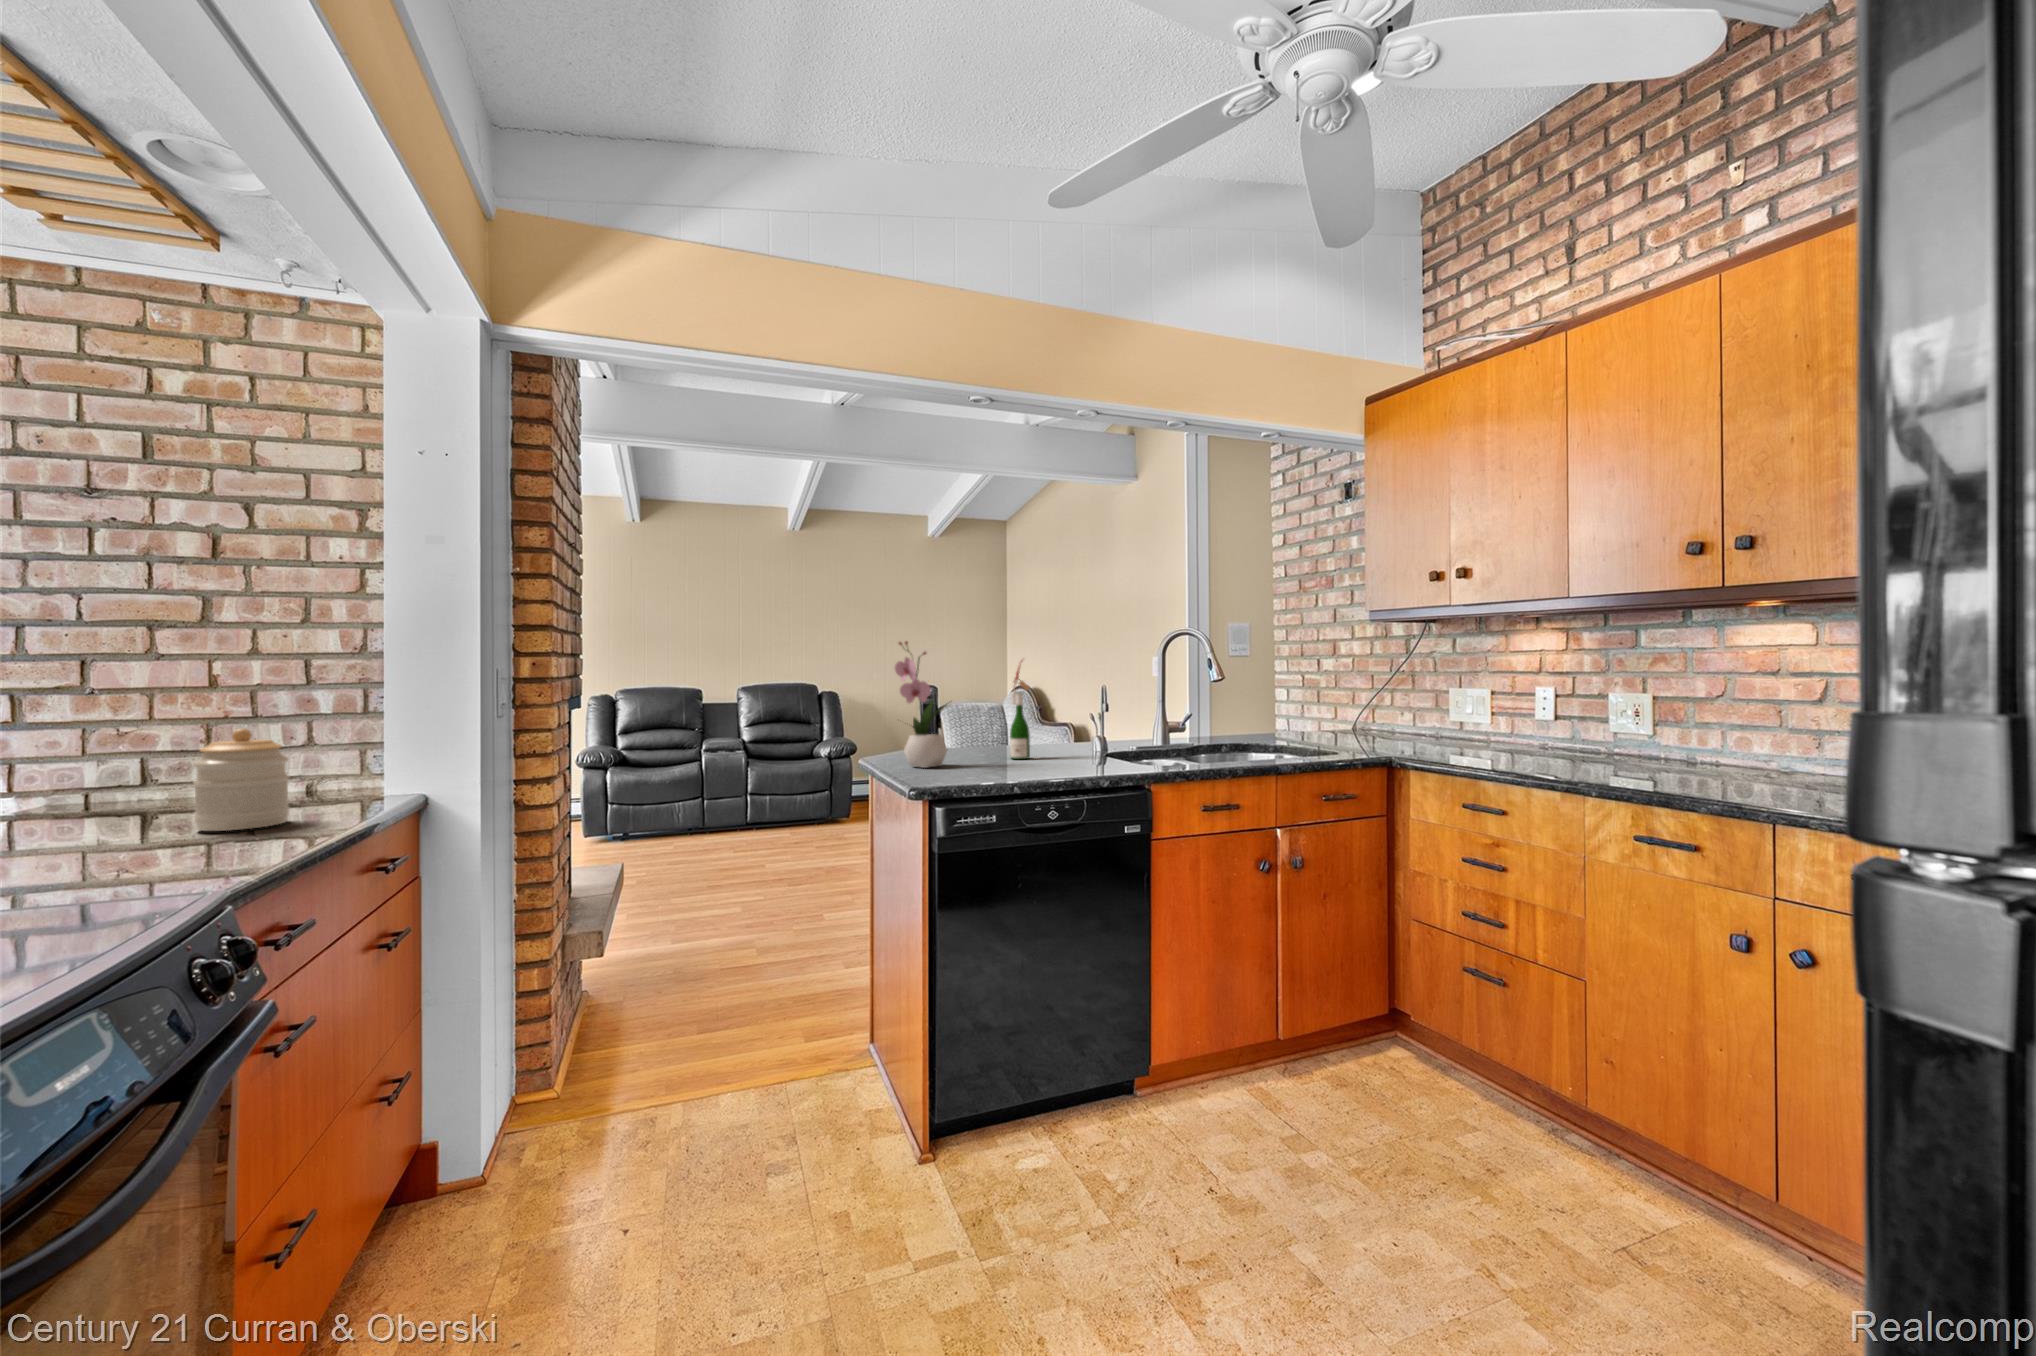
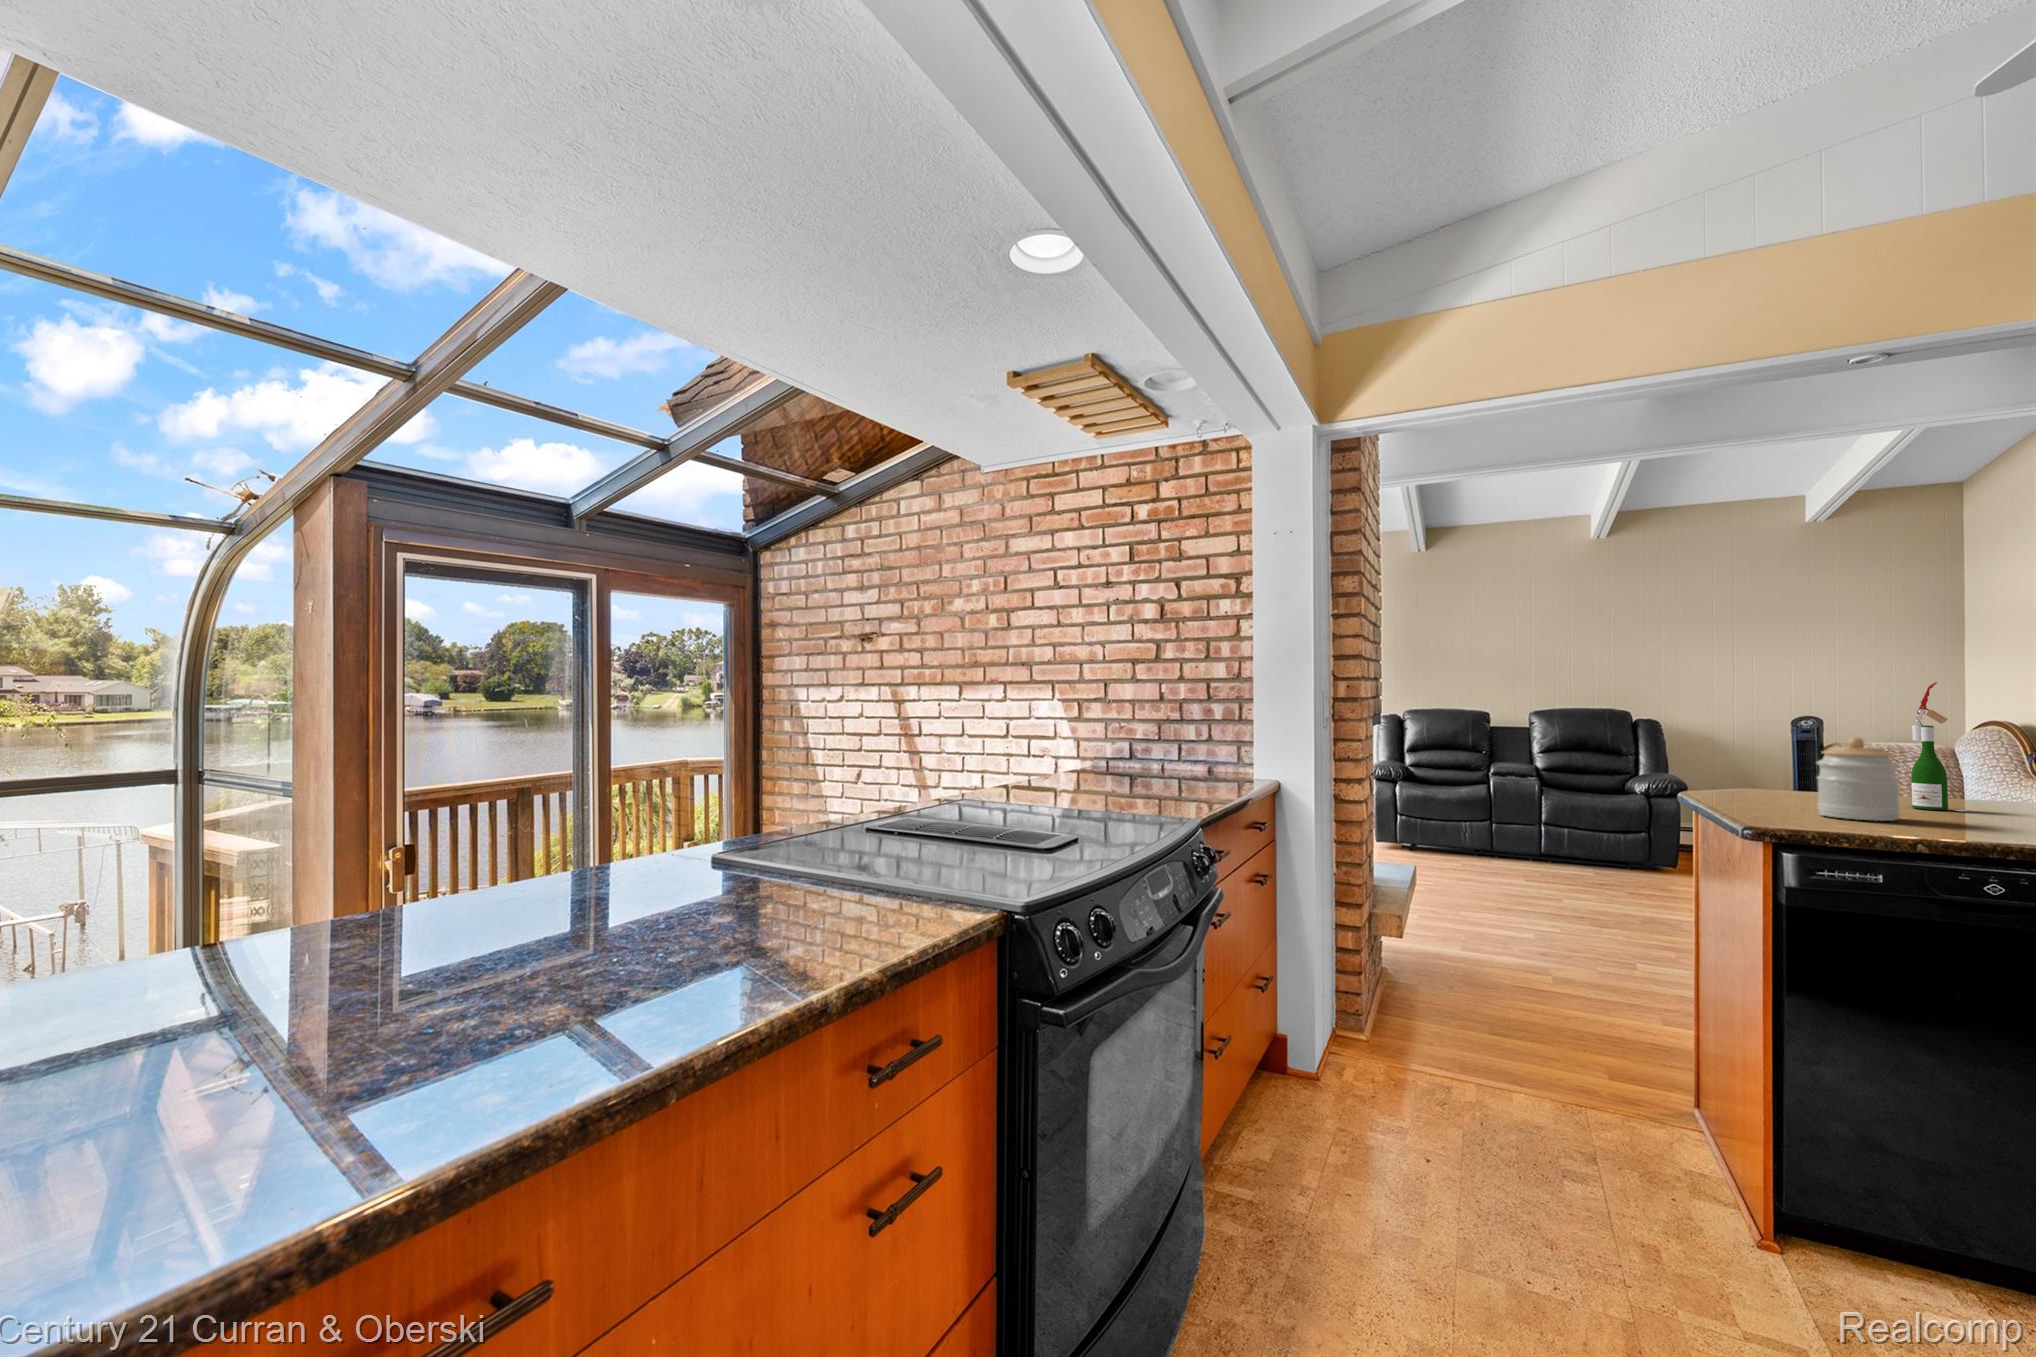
flower arrangement: present [895,641,947,768] -> none [1724,663,1811,806]
jar: present [194,729,289,831] -> present [1817,737,1900,821]

